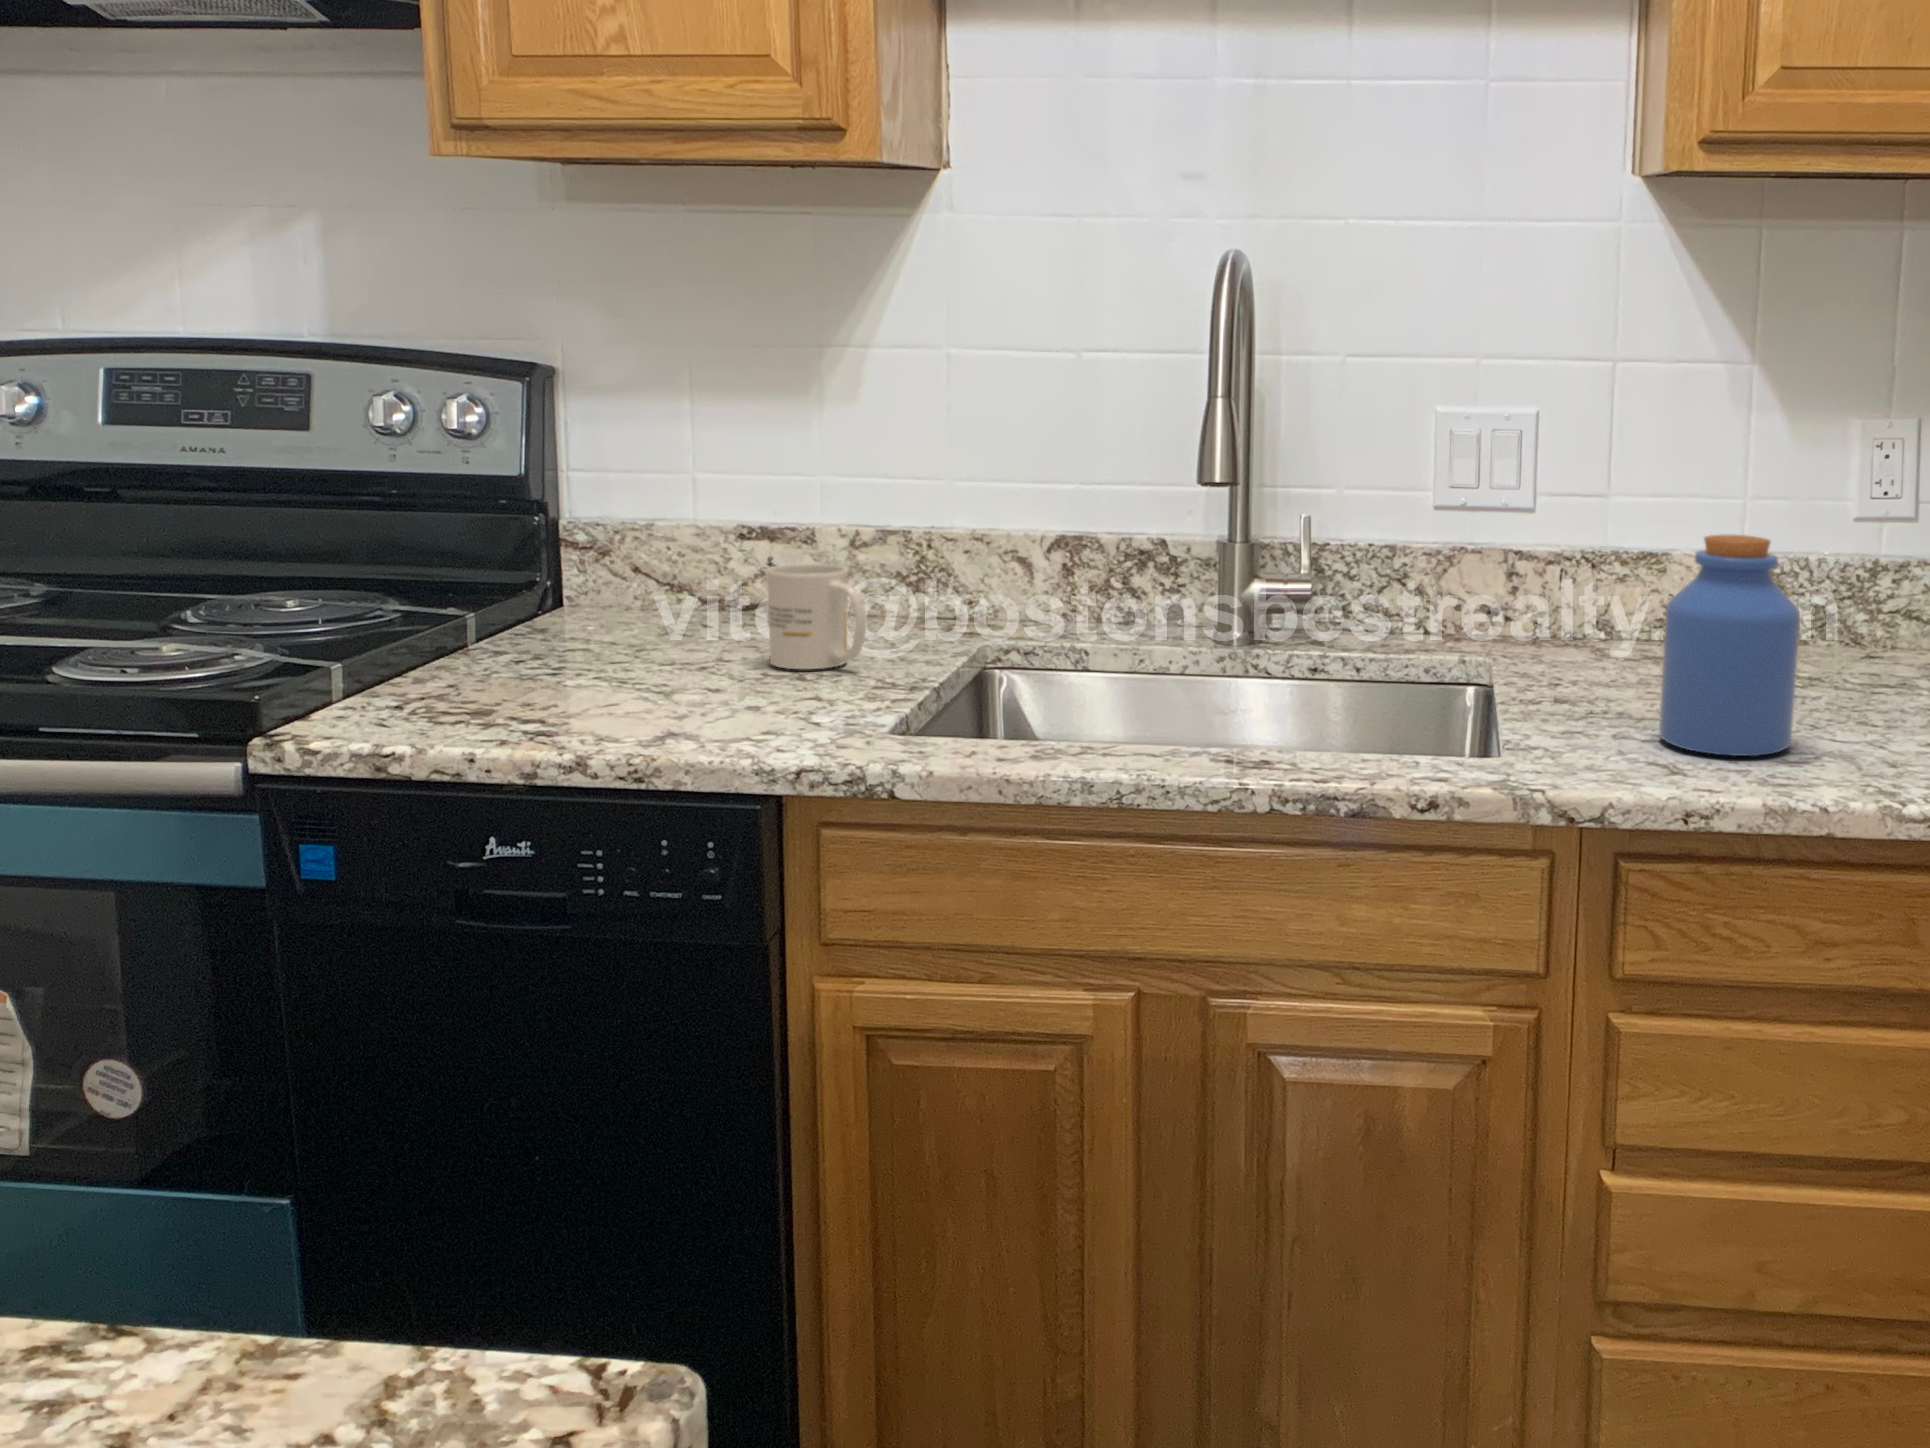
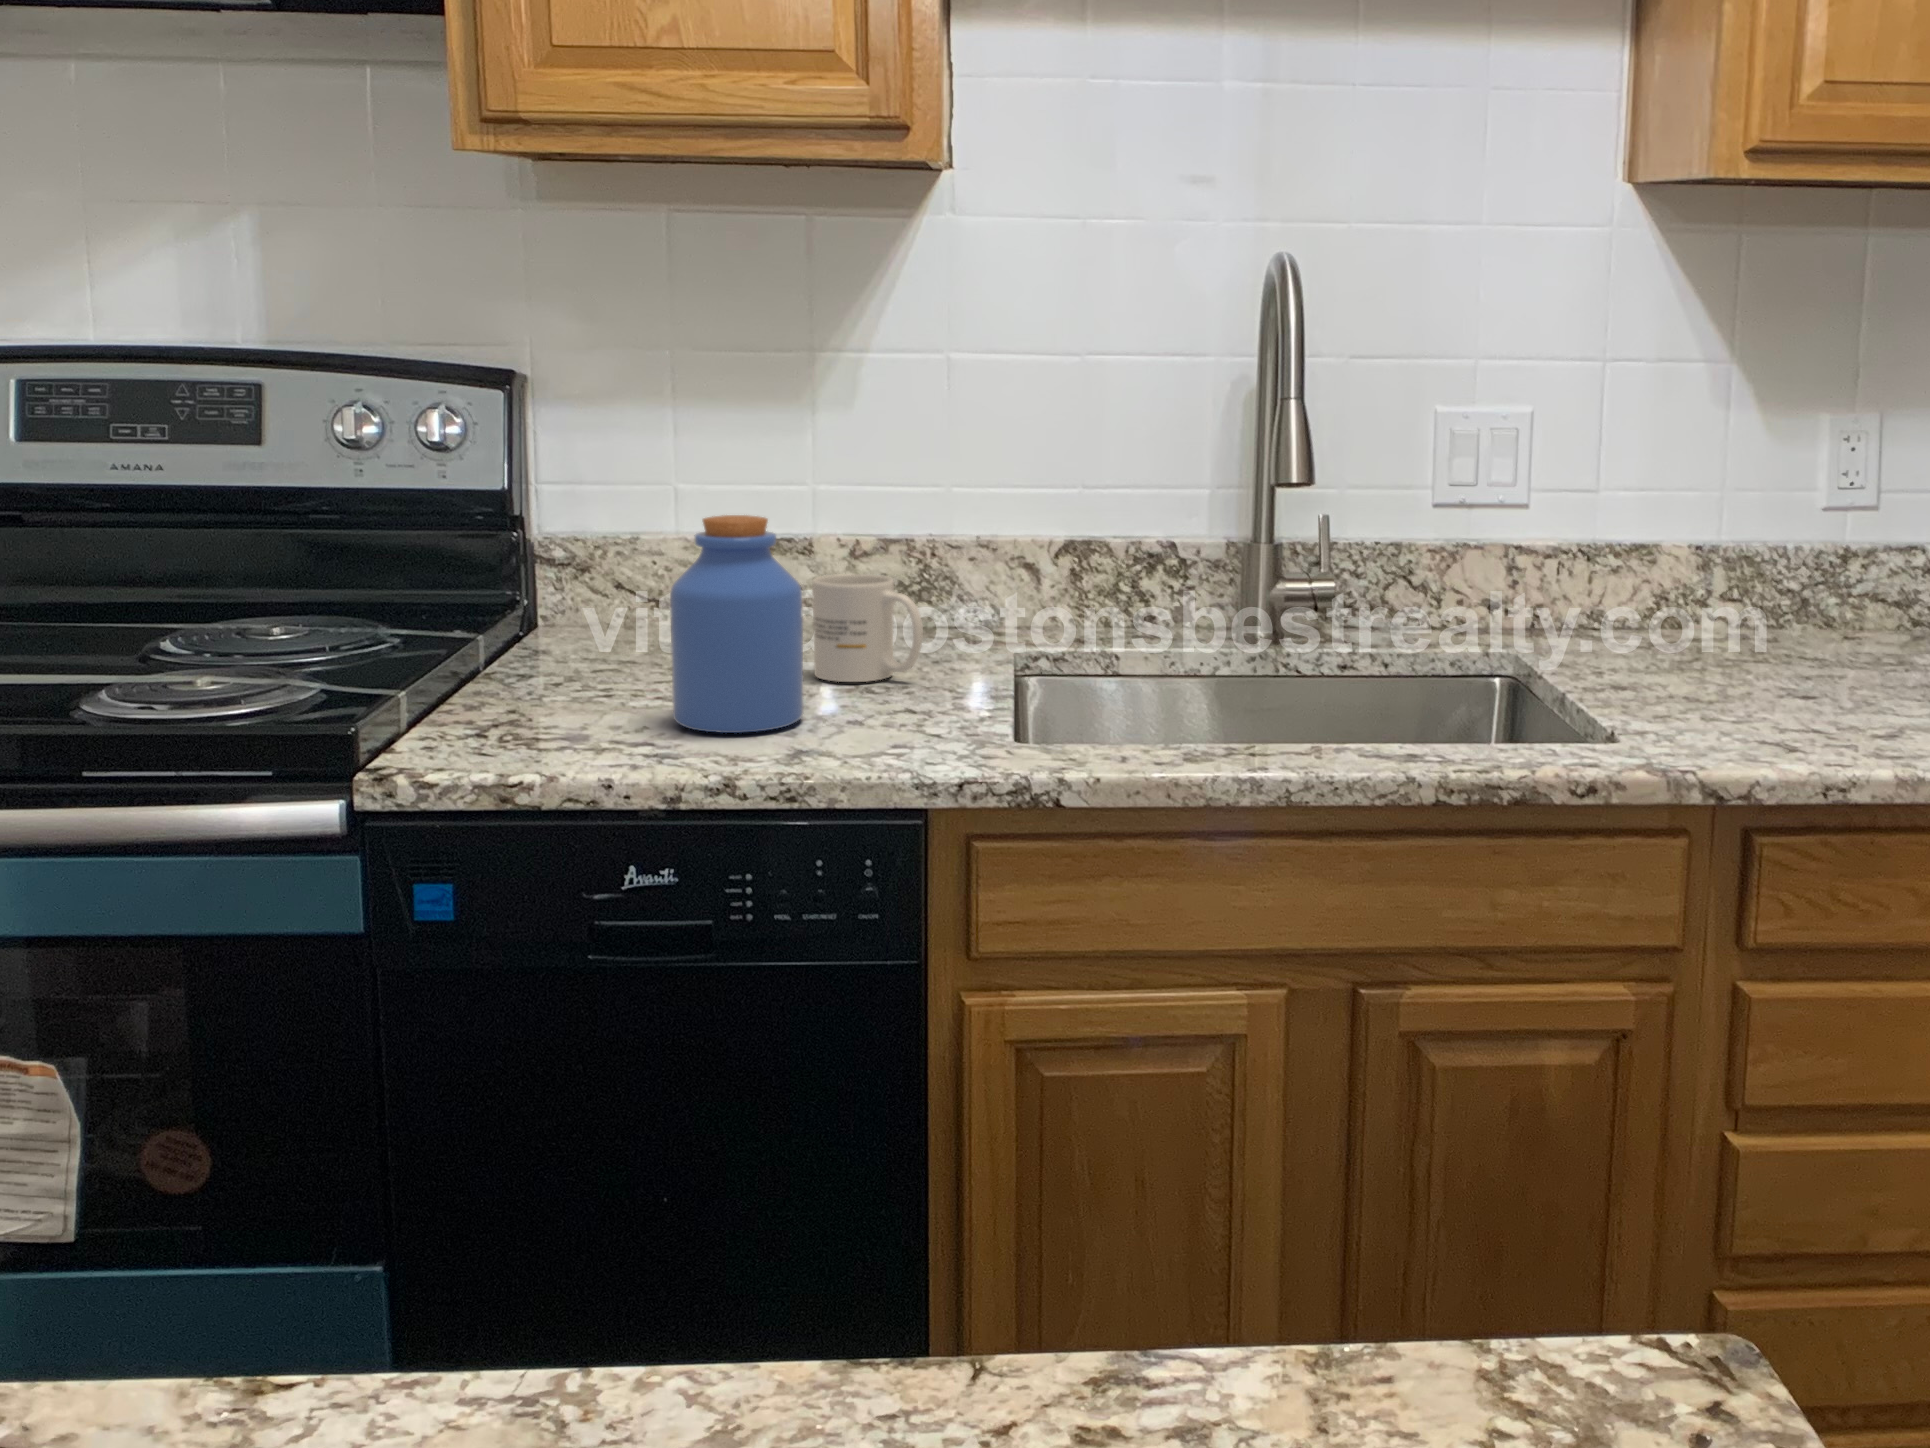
jar: present [1659,535,1800,756] -> present [670,515,804,733]

